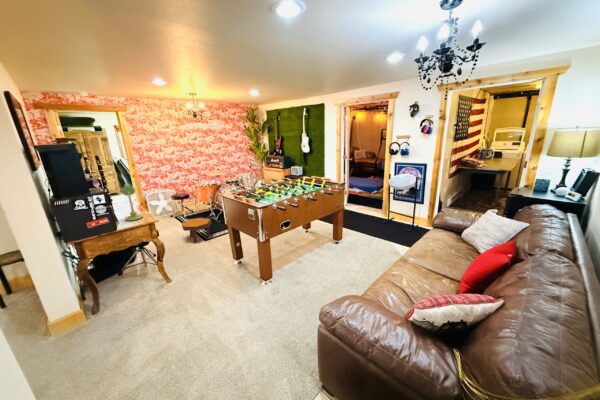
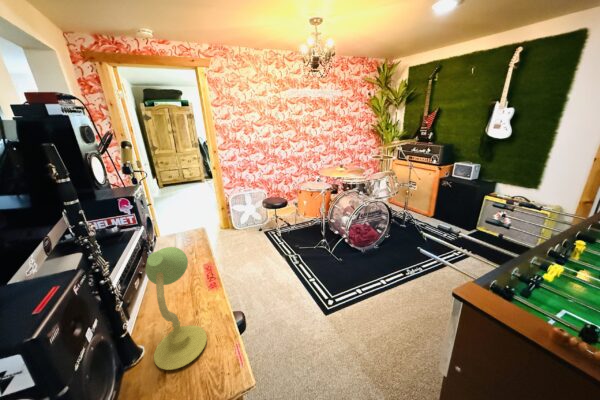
footstool: present [182,218,212,243] -> none [284,261,339,324]

